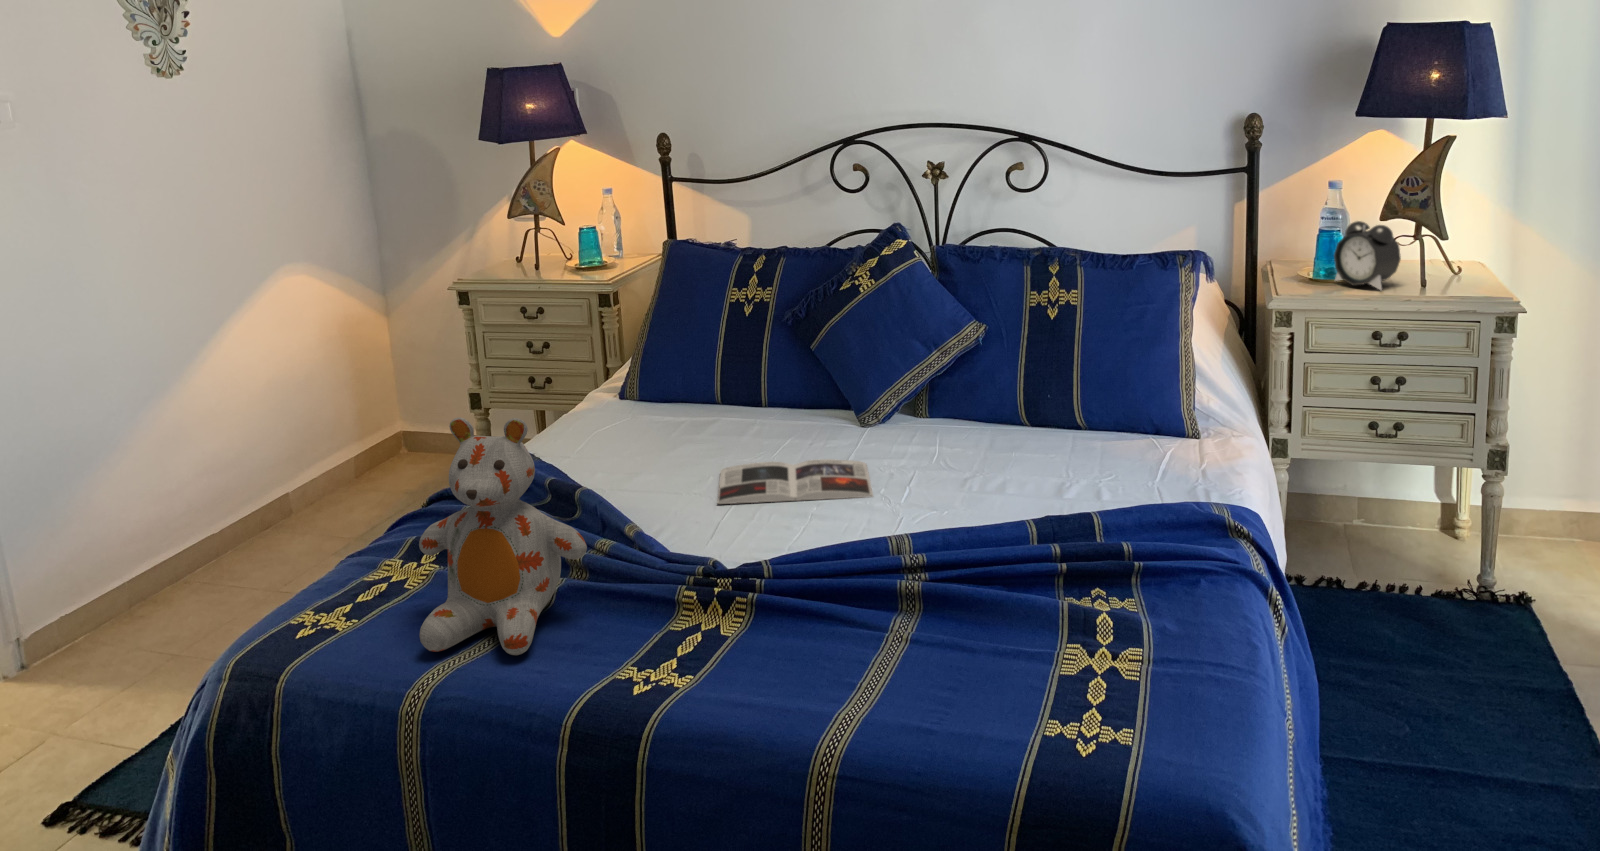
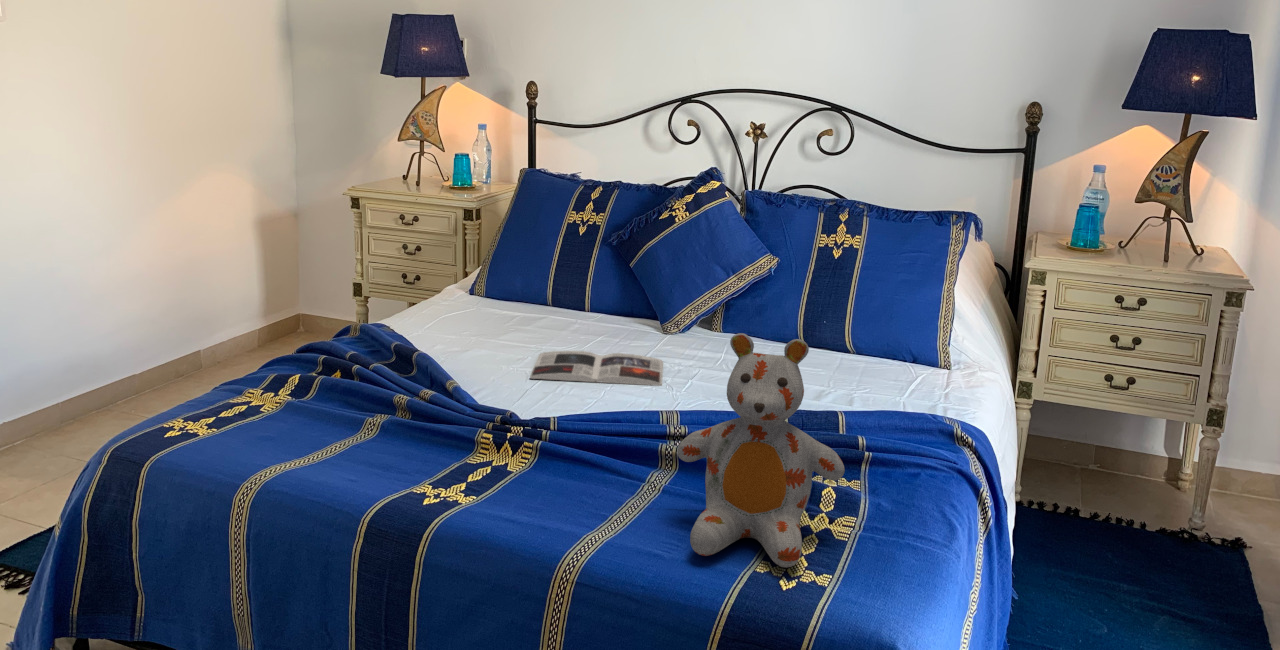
alarm clock: present [1334,221,1401,290] -> none [1084,202,1141,263]
stuffed bear: present [419,417,587,655] -> present [677,333,845,567]

